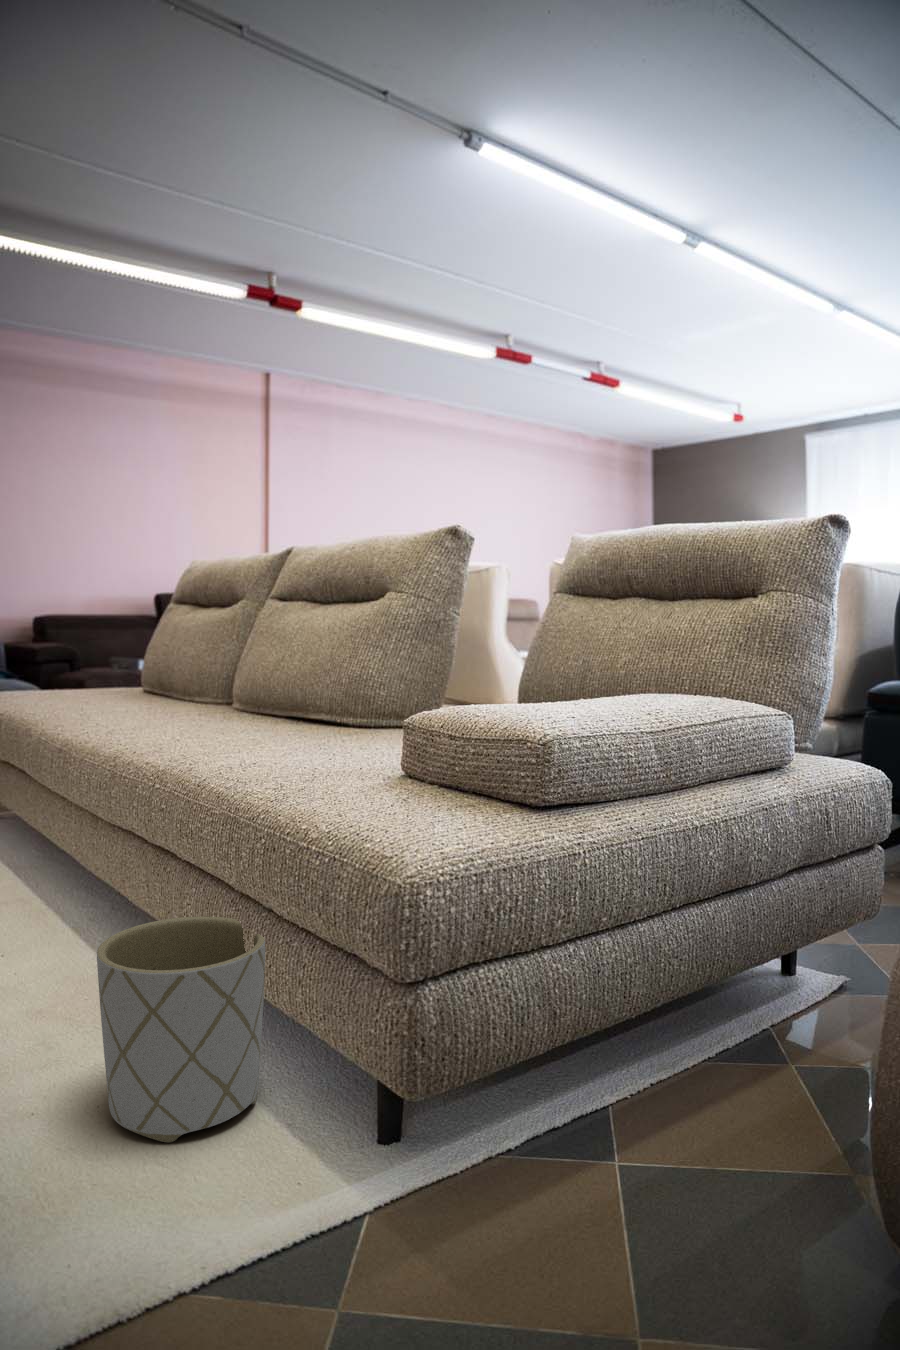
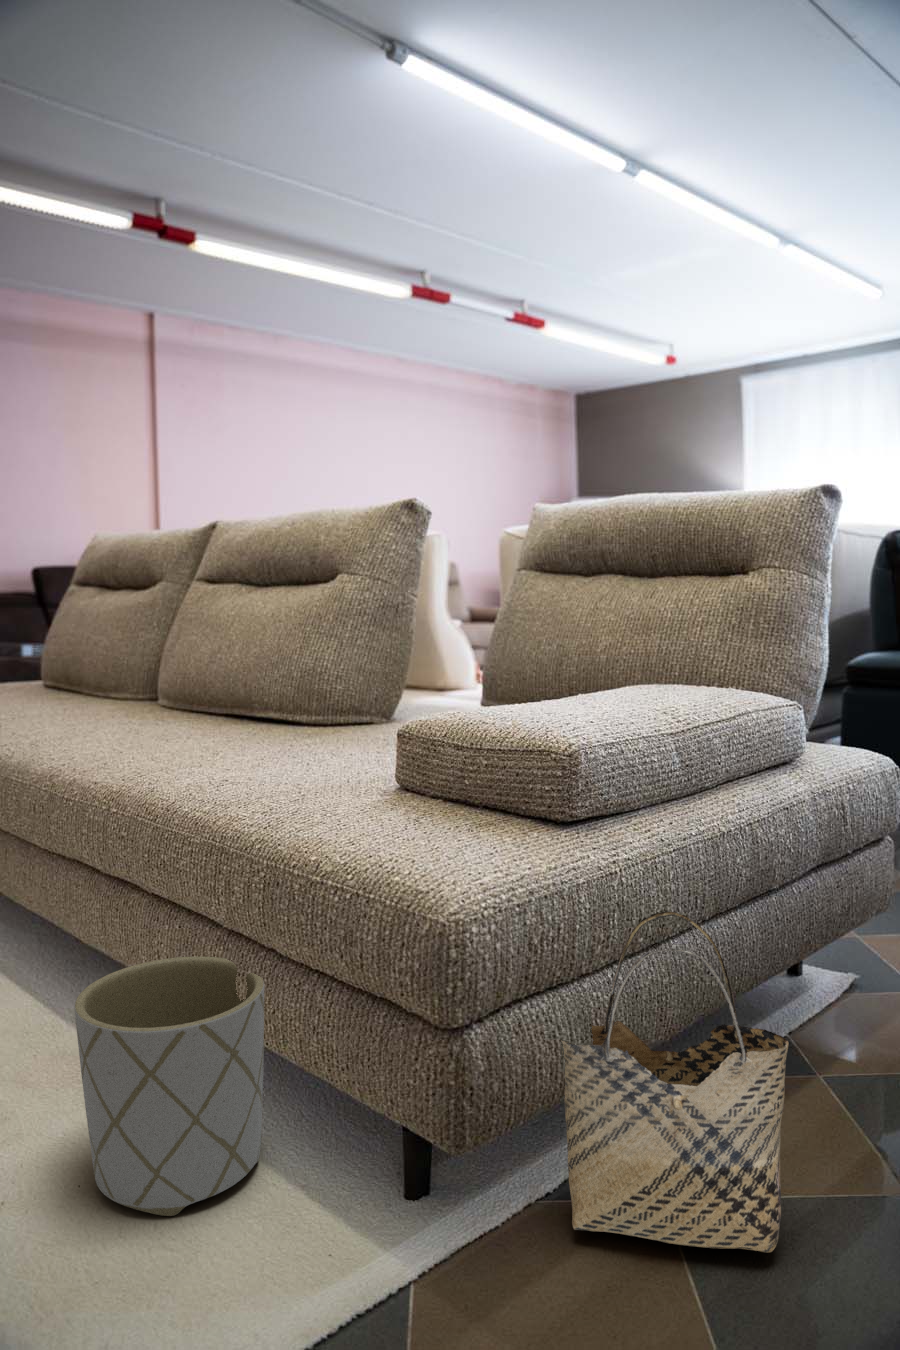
woven basket: none [515,892,732,1218] -> present [561,911,789,1252]

